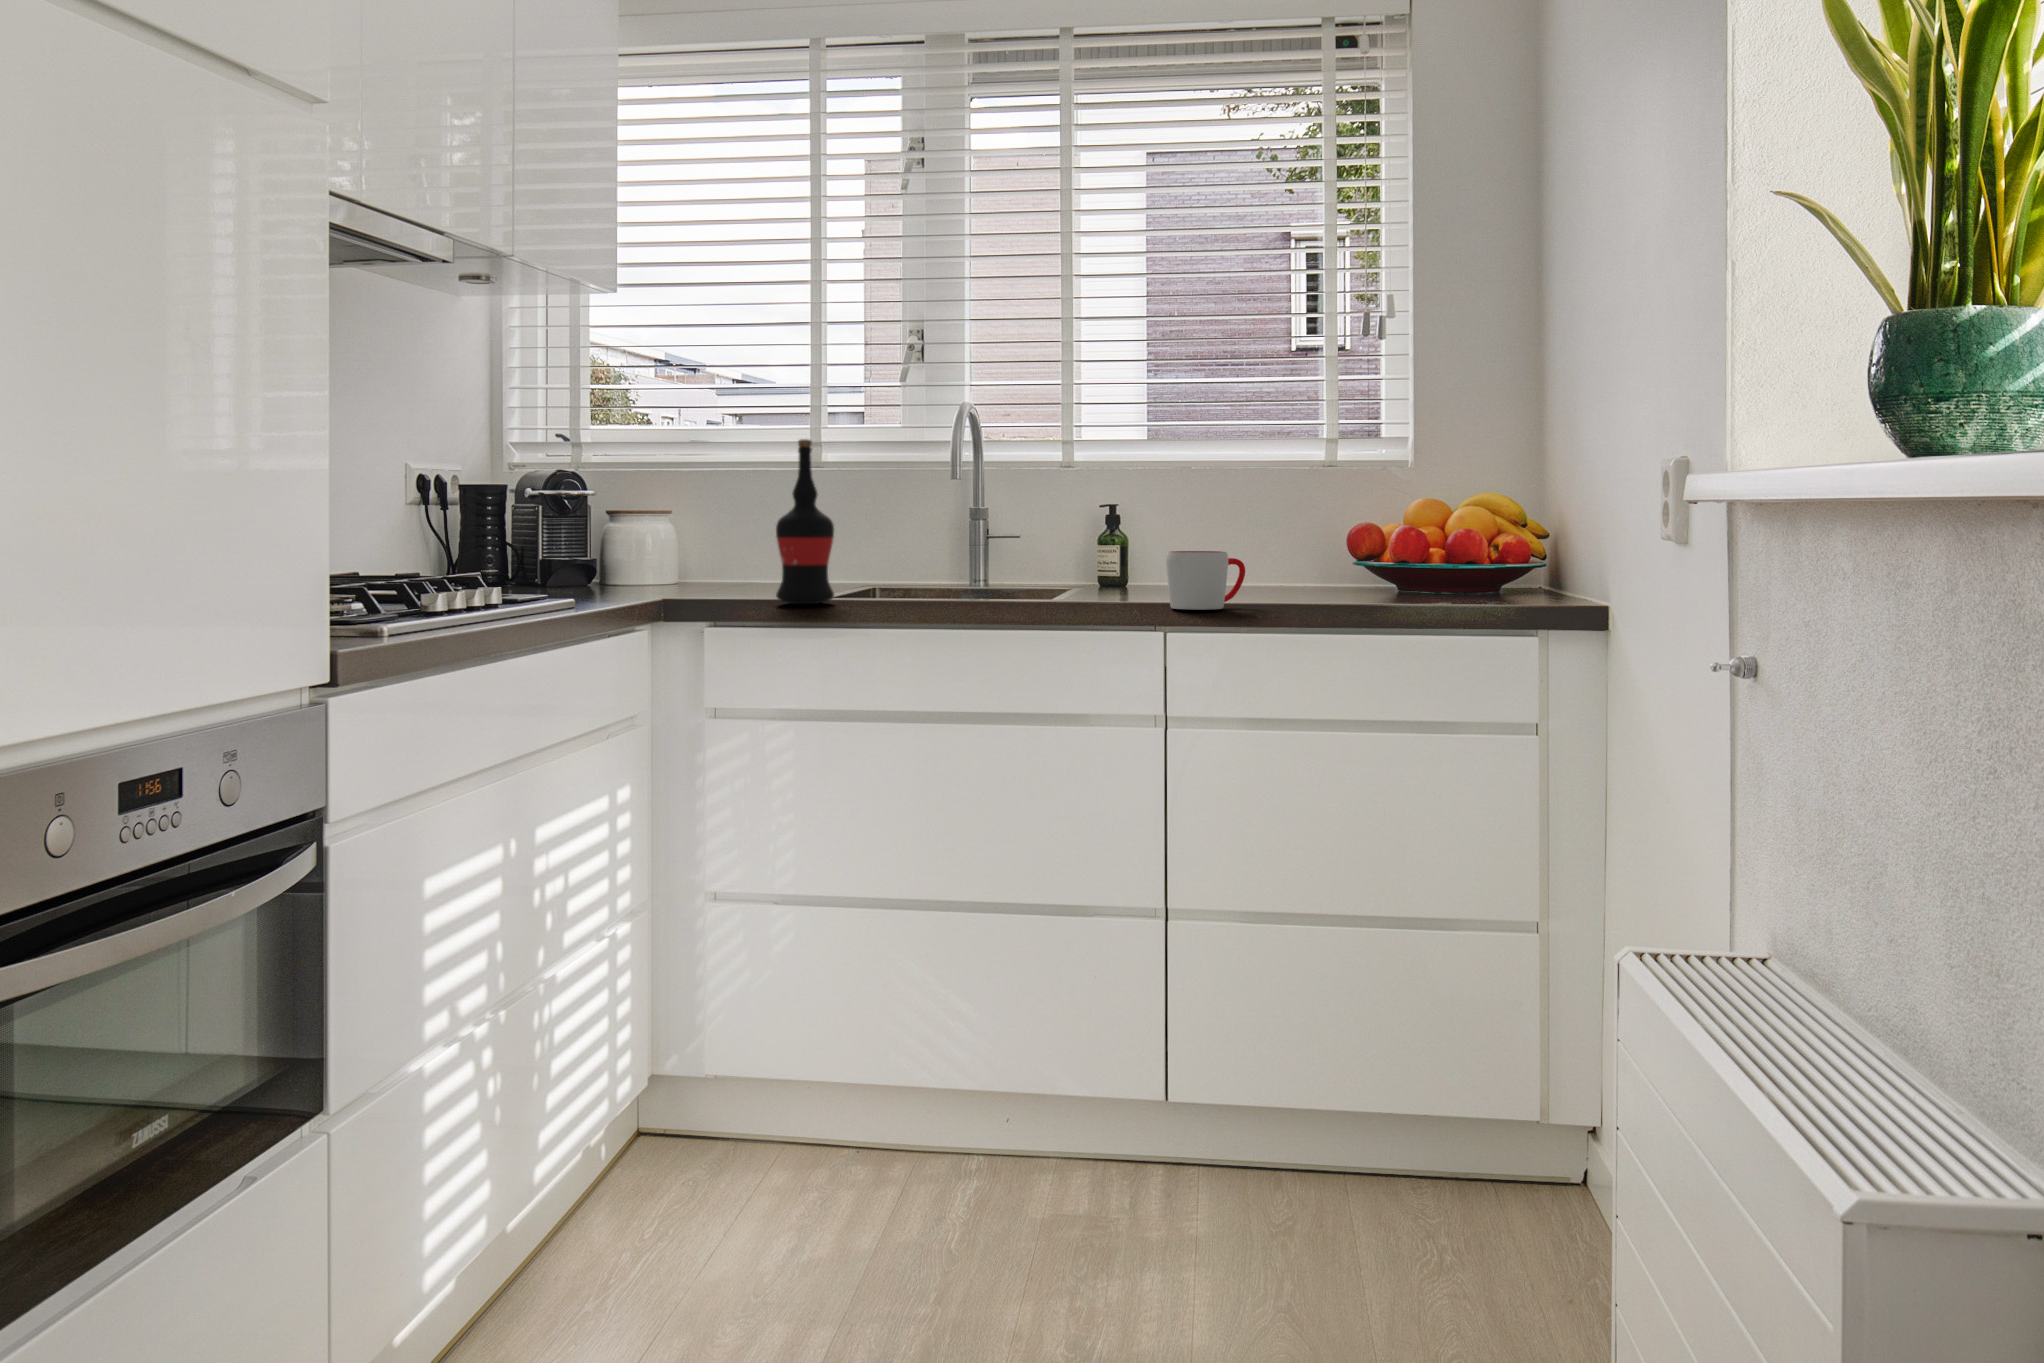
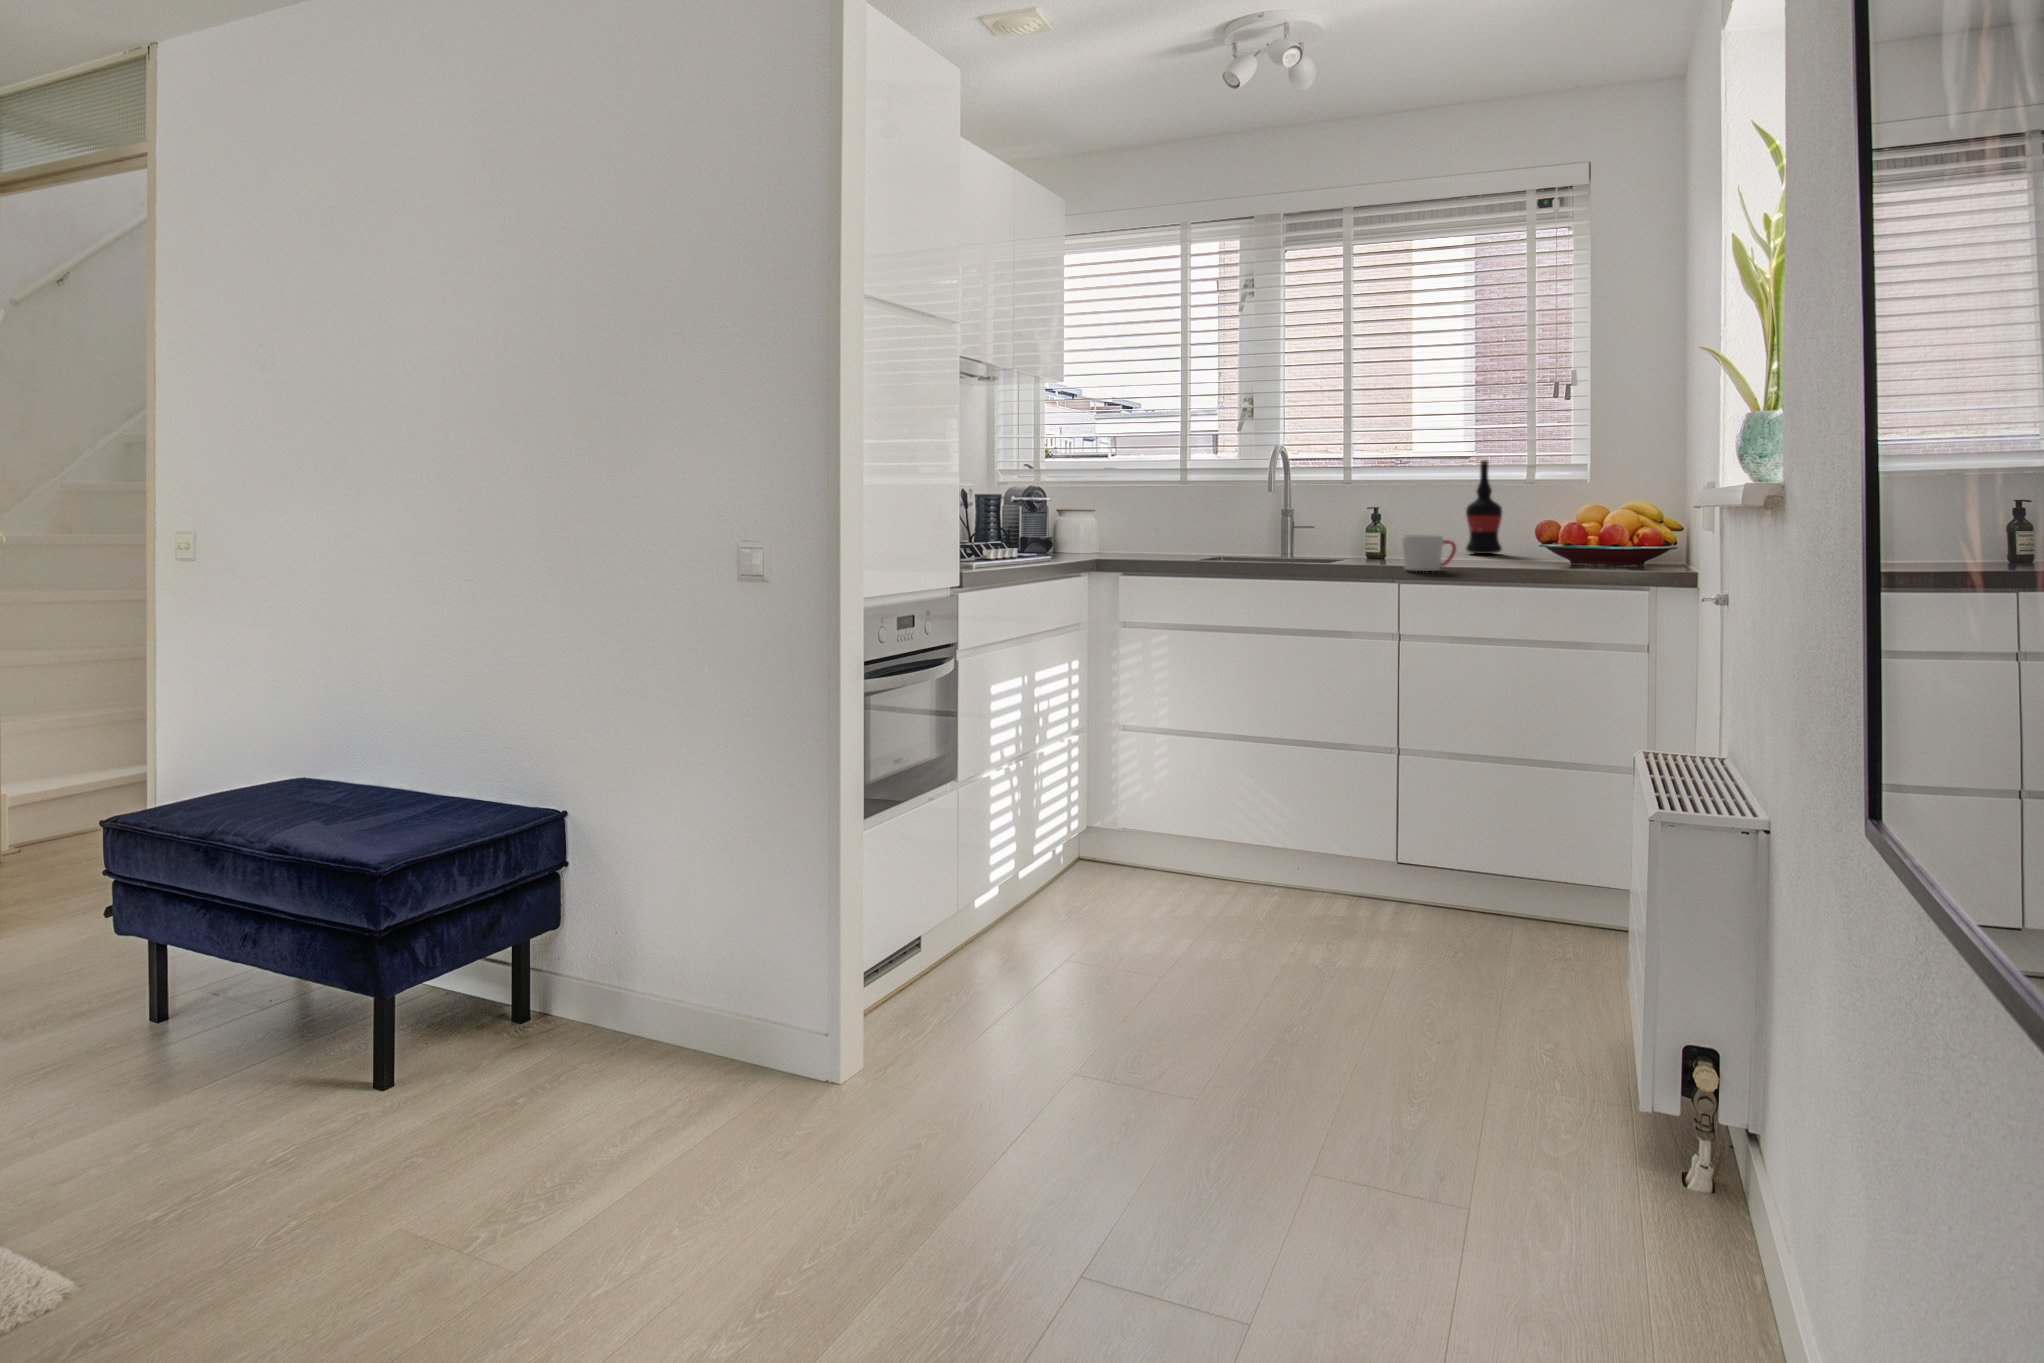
wine bottle: present [776,439,834,604] -> present [1466,460,1502,554]

